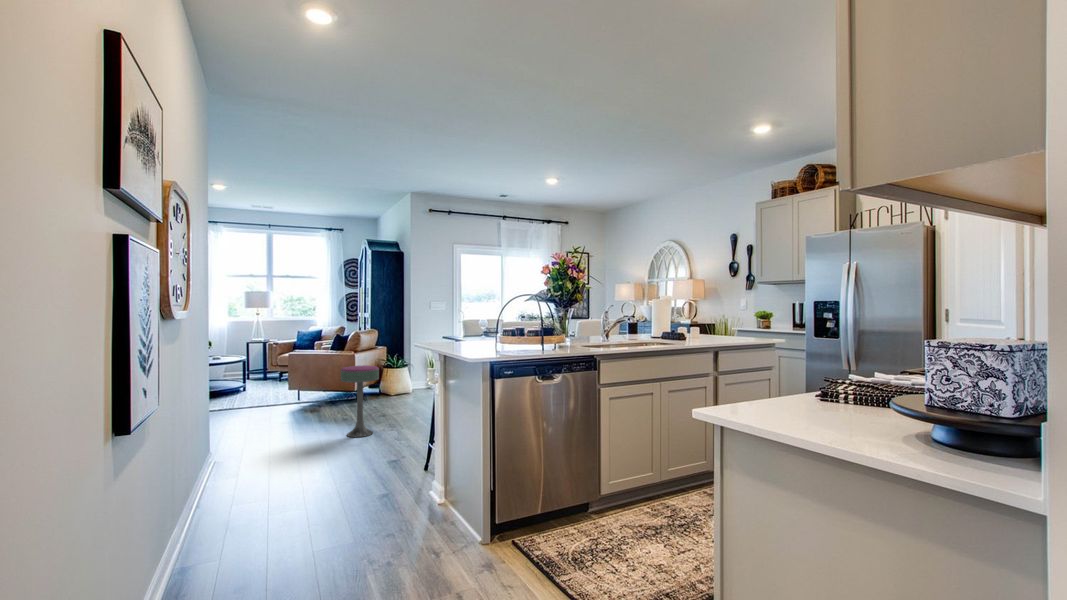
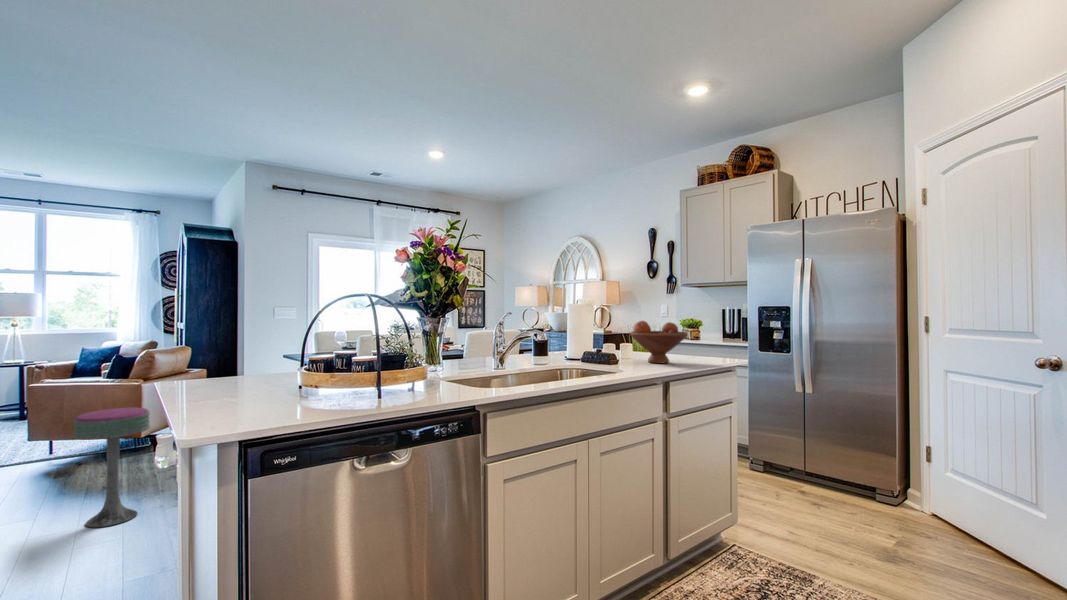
fruit bowl: none [699,311,743,341] -> present [630,321,688,363]

